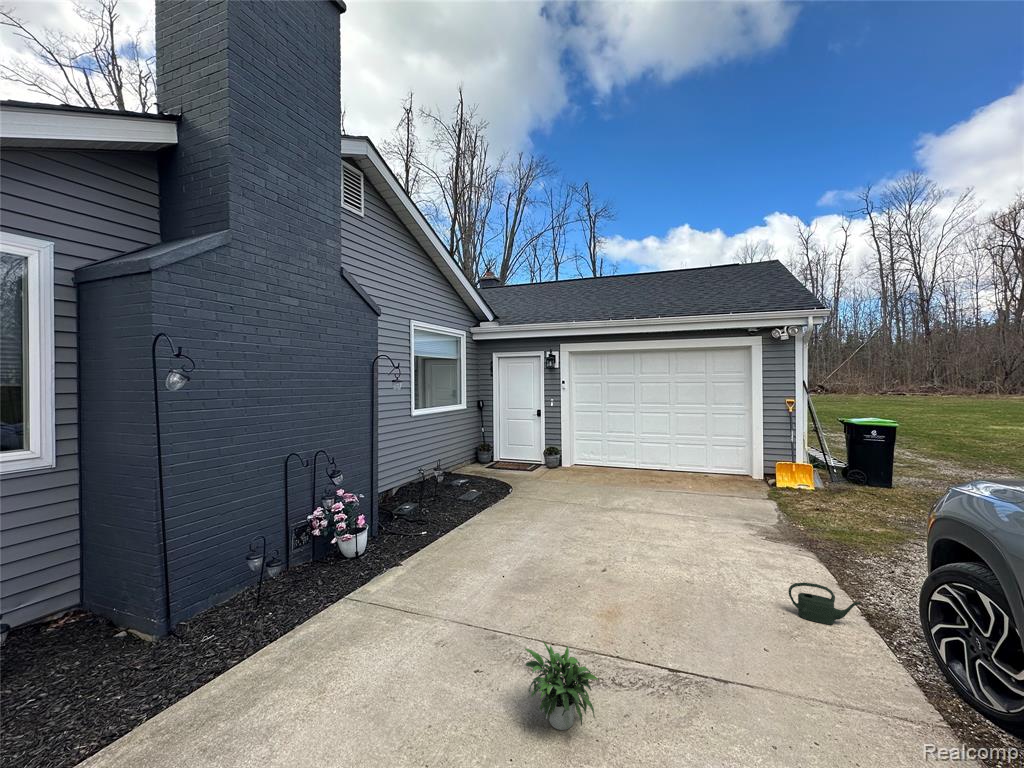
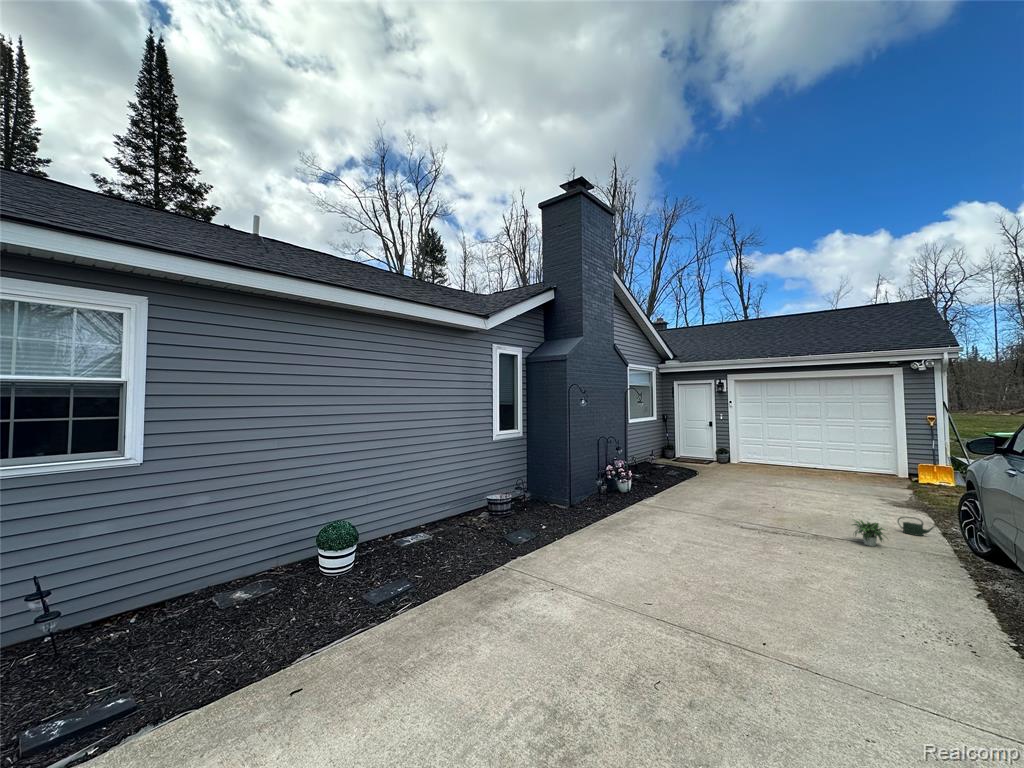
potted plant: present [517,641,598,730] -> present [853,520,885,546]

